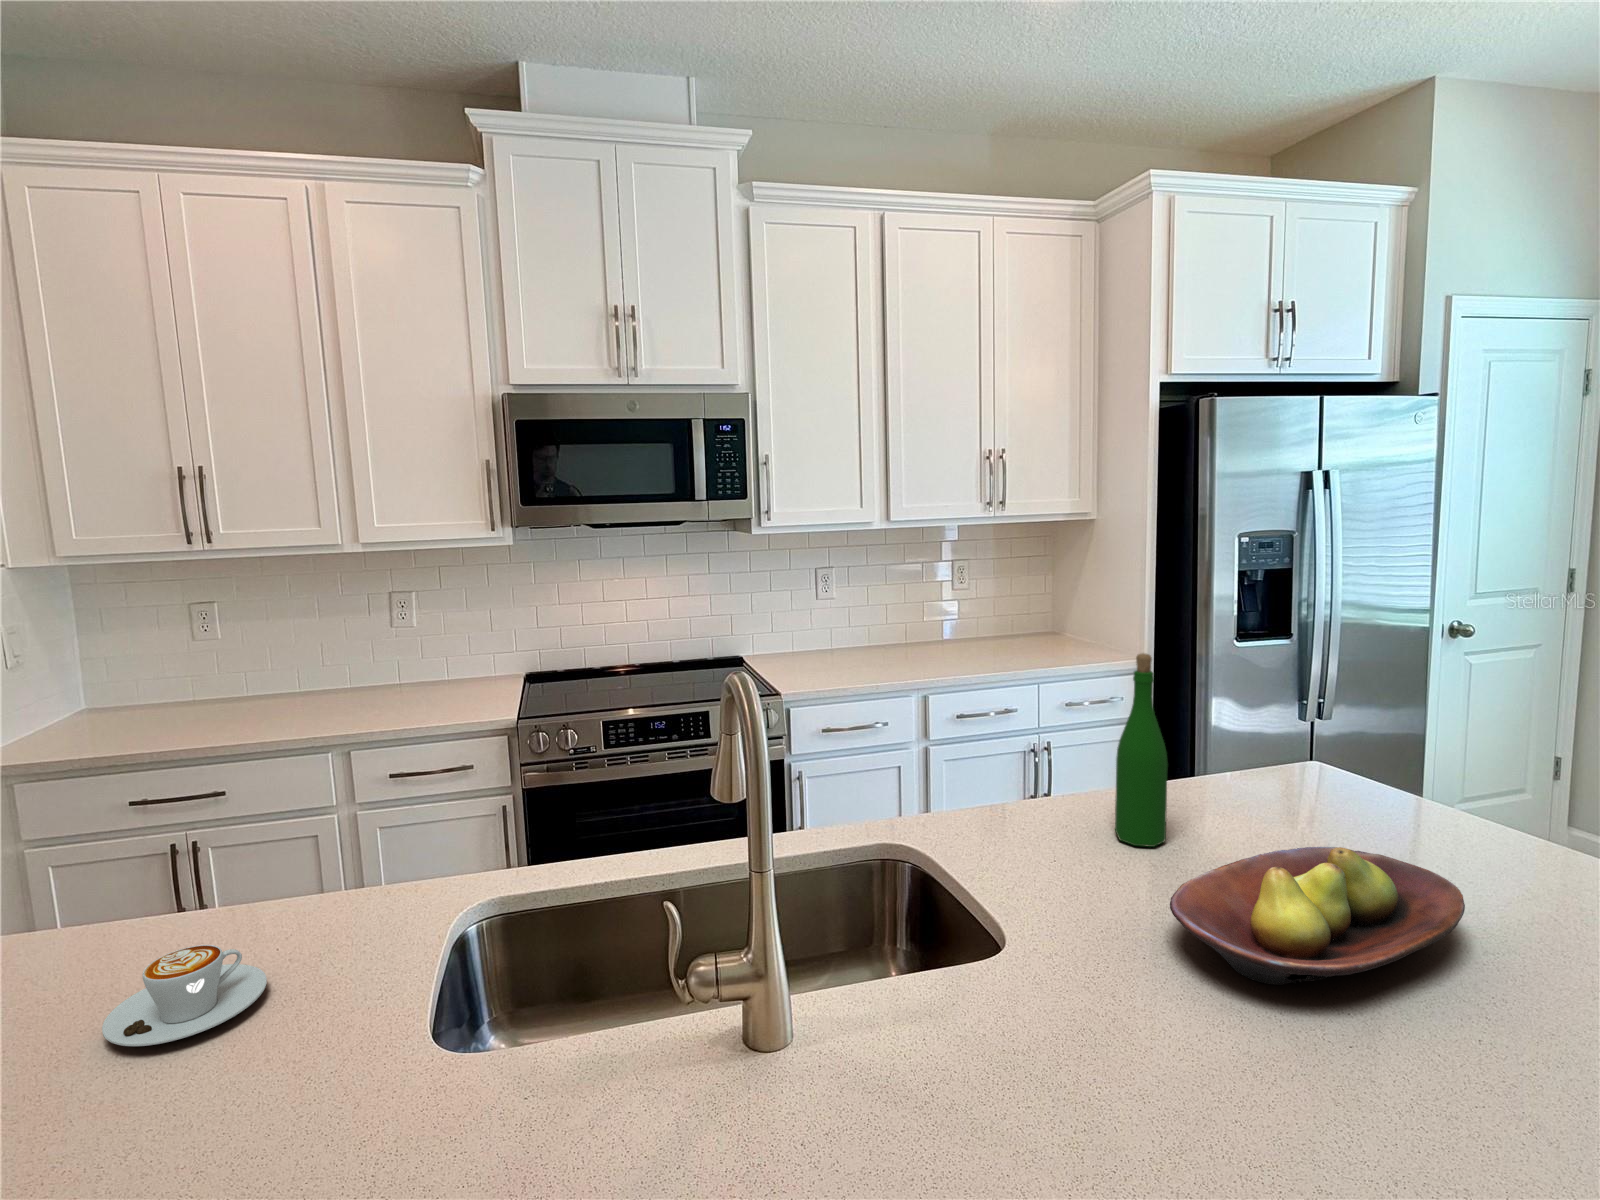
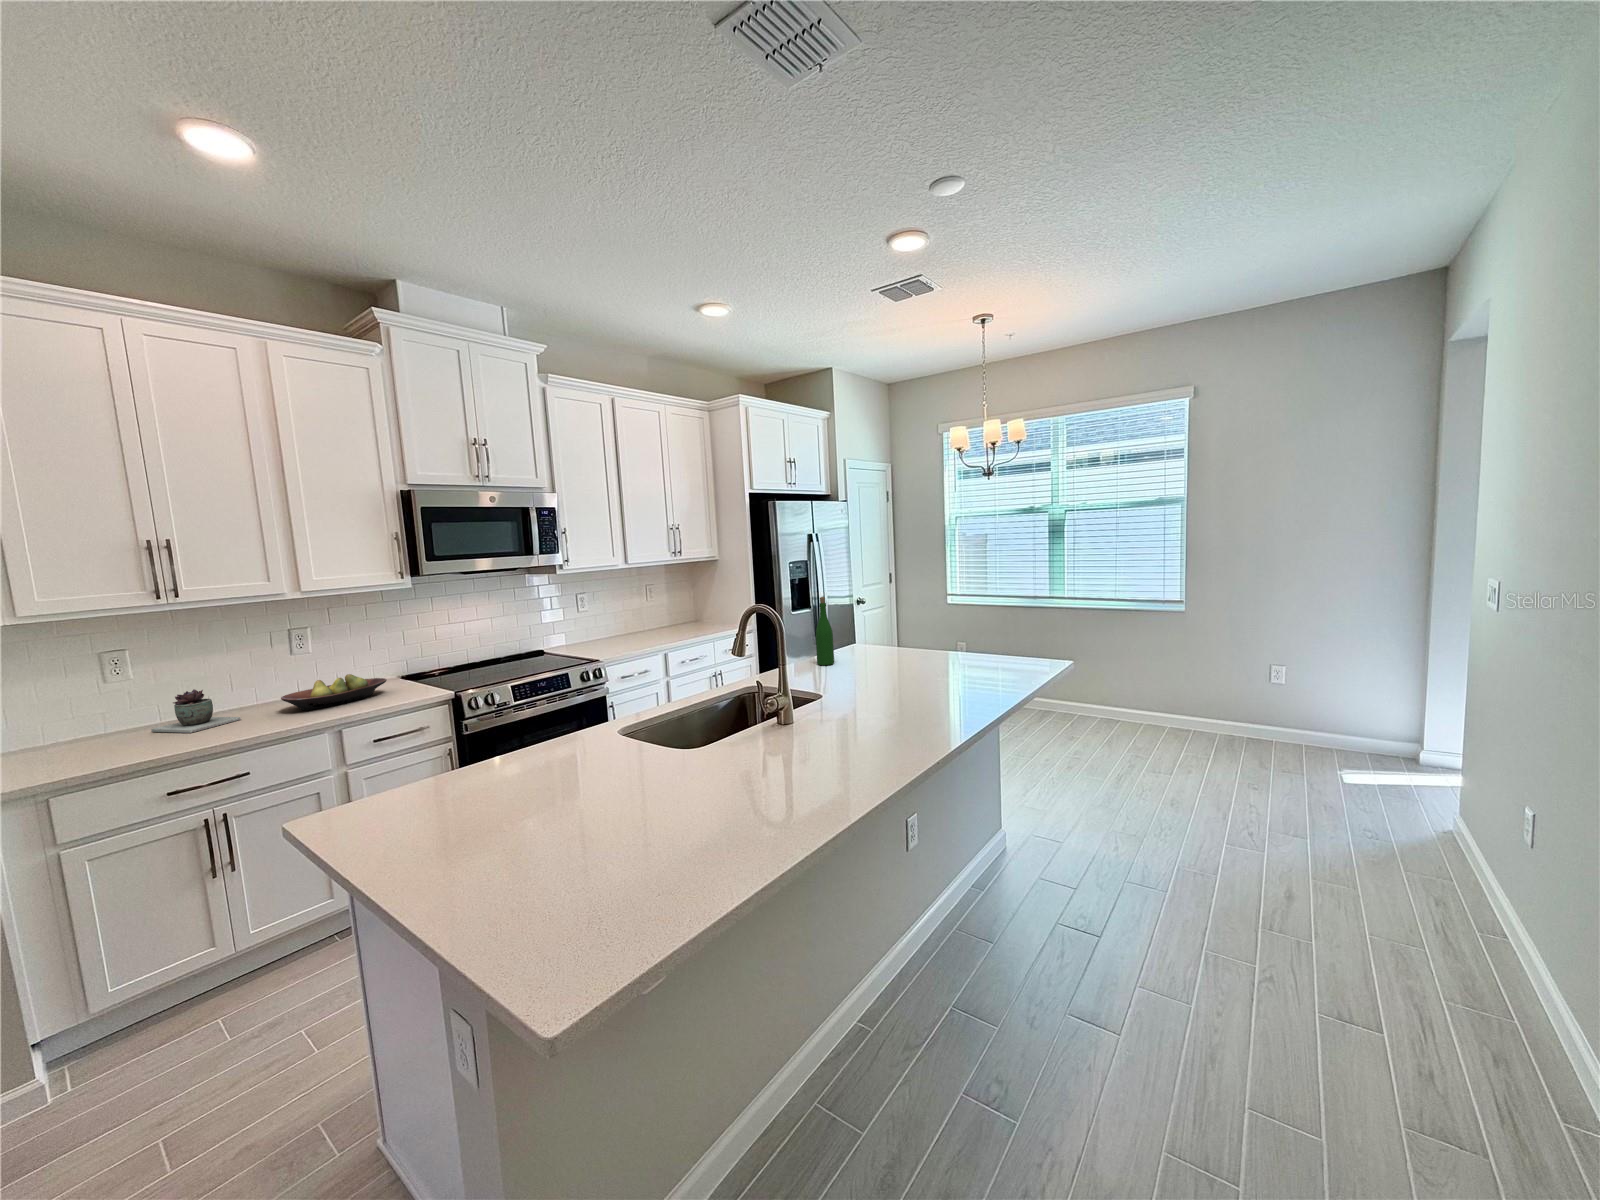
succulent plant: none [214,661,291,719] -> present [151,689,240,733]
fruit bowl: present [1170,847,1465,985] -> present [281,674,387,710]
coffee cup: present [102,945,267,1046] -> none [554,727,610,757]

